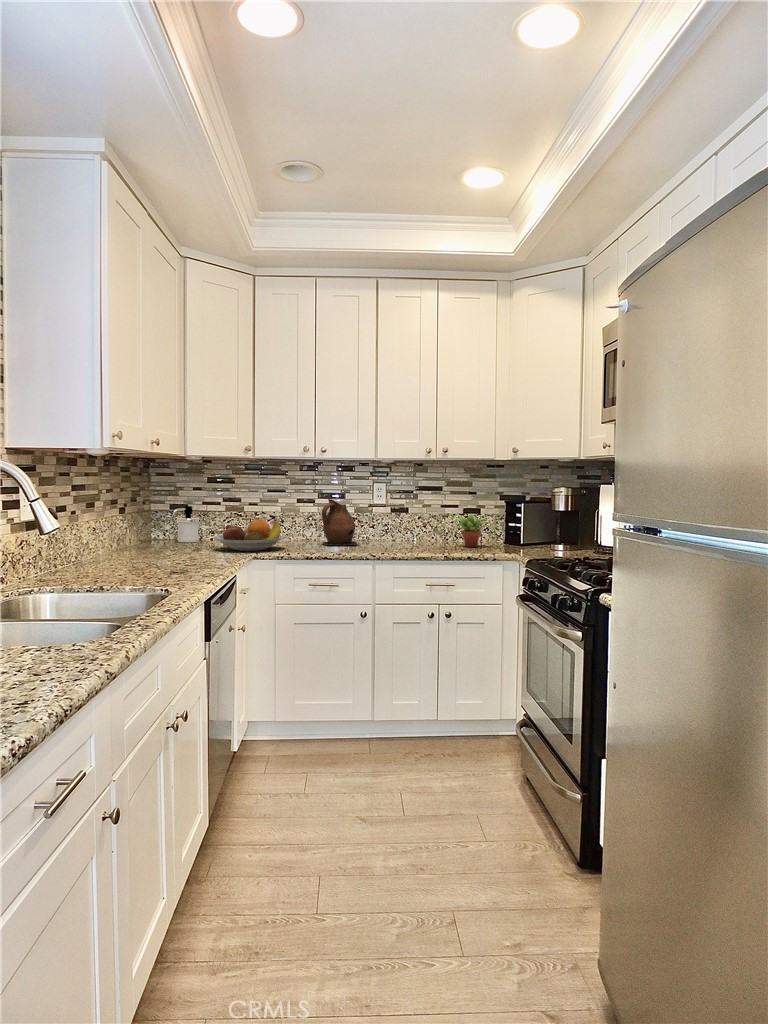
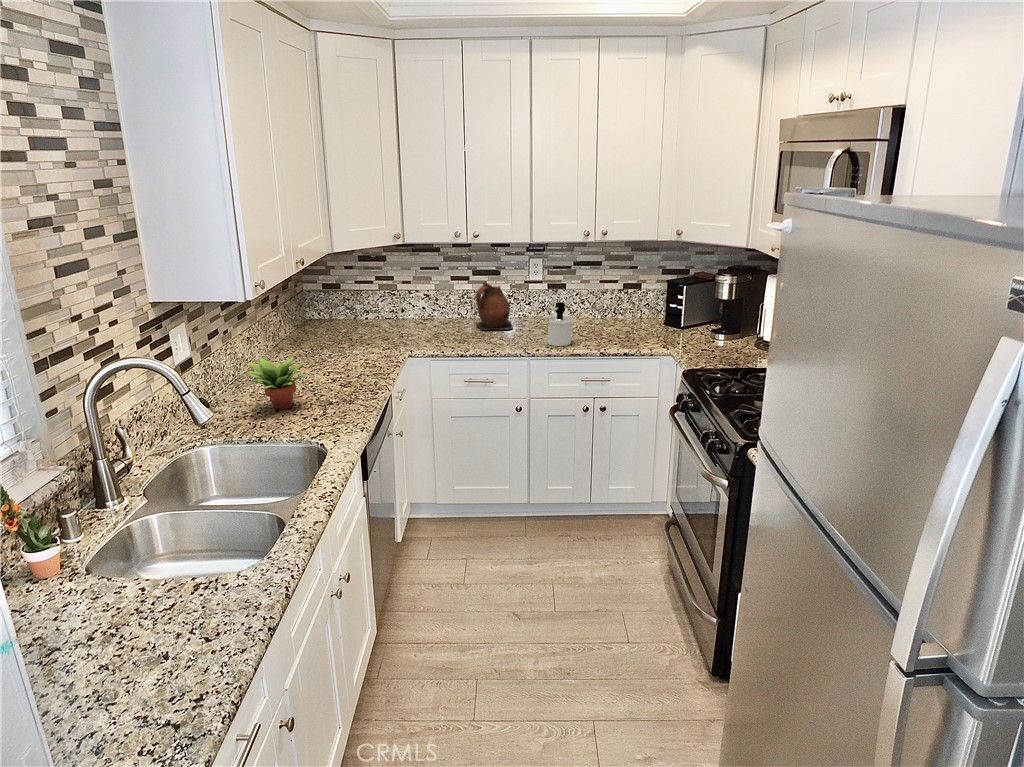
soap dispenser: present [173,506,200,542] -> present [547,302,573,346]
succulent plant: present [455,514,487,547] -> present [247,356,310,410]
fruit bowl: present [214,519,284,551] -> none [368,308,439,344]

